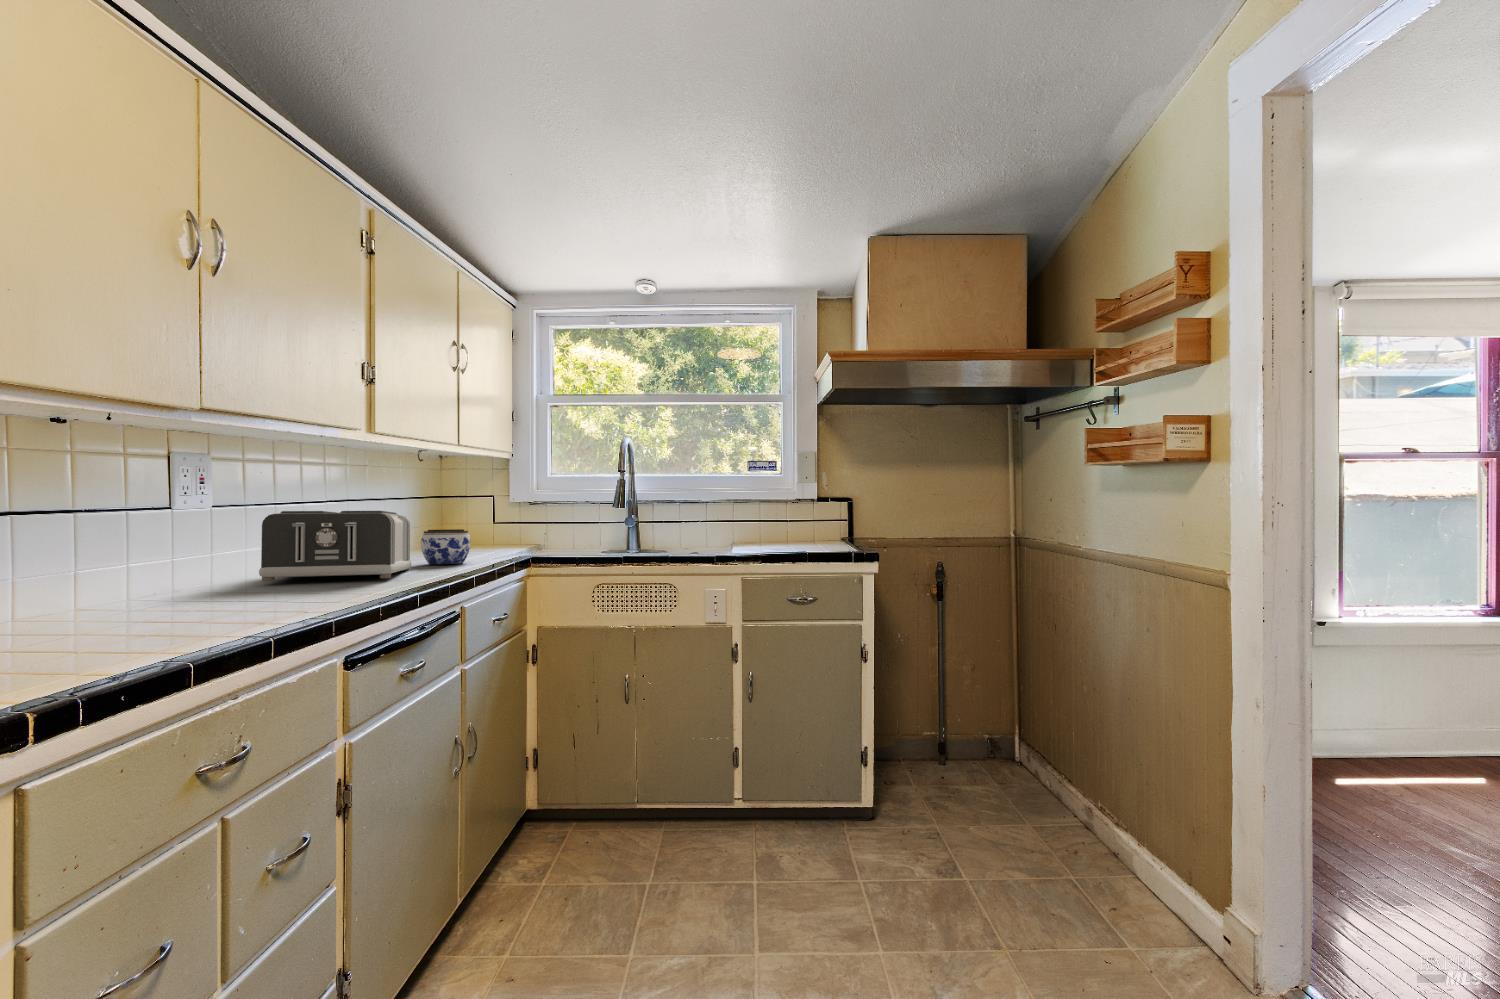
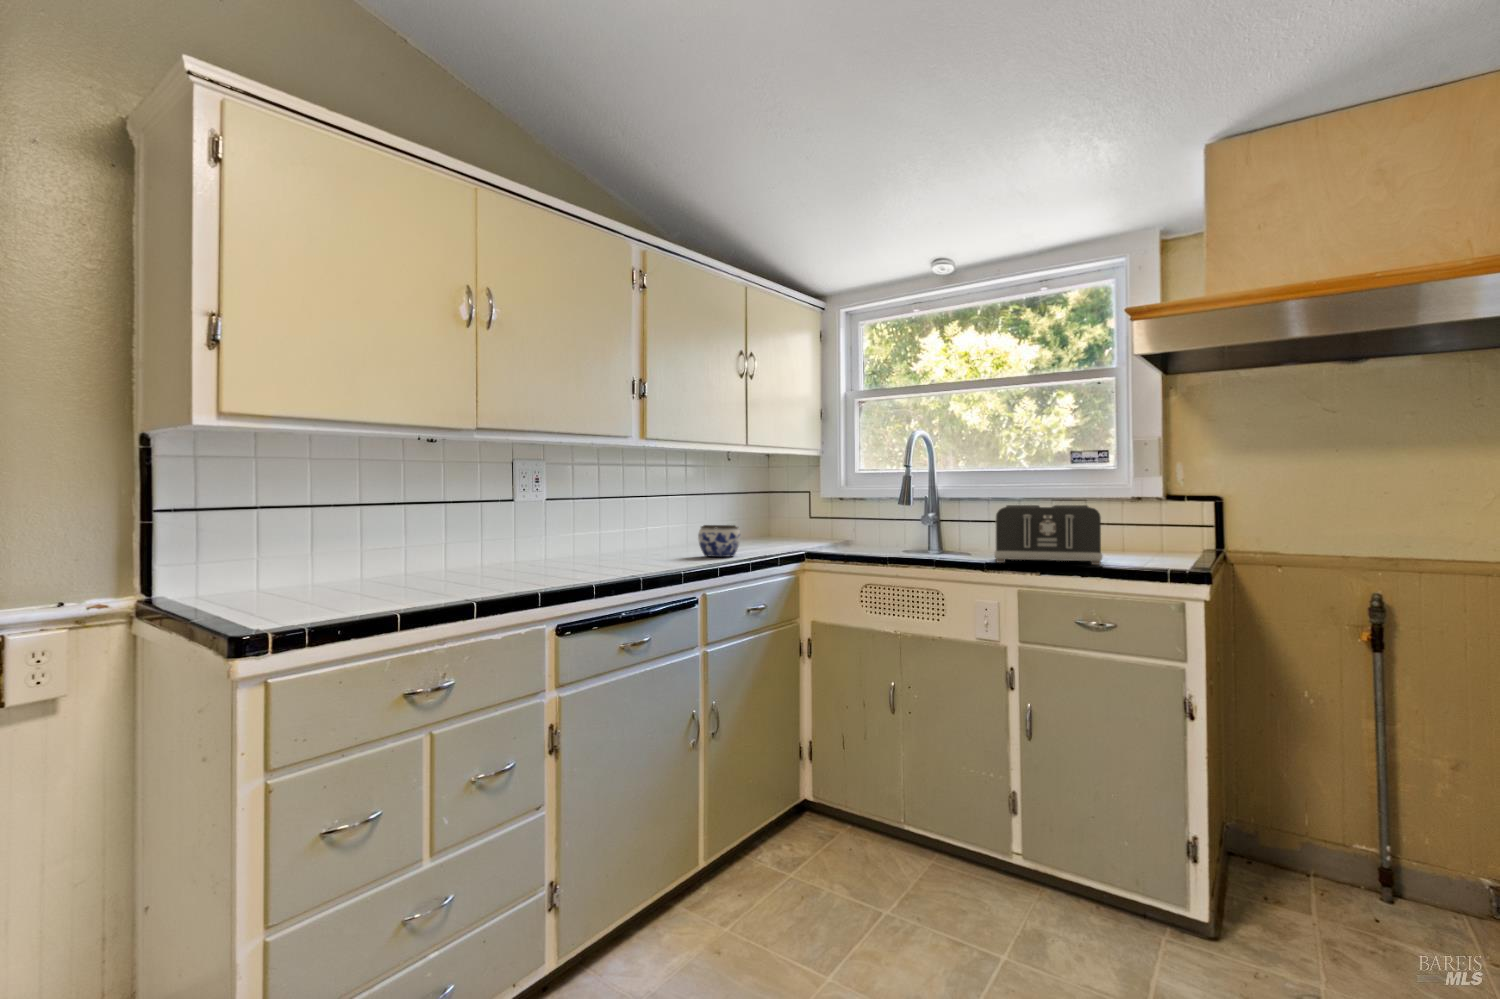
toaster: present [259,511,411,582] -> present [994,505,1103,565]

